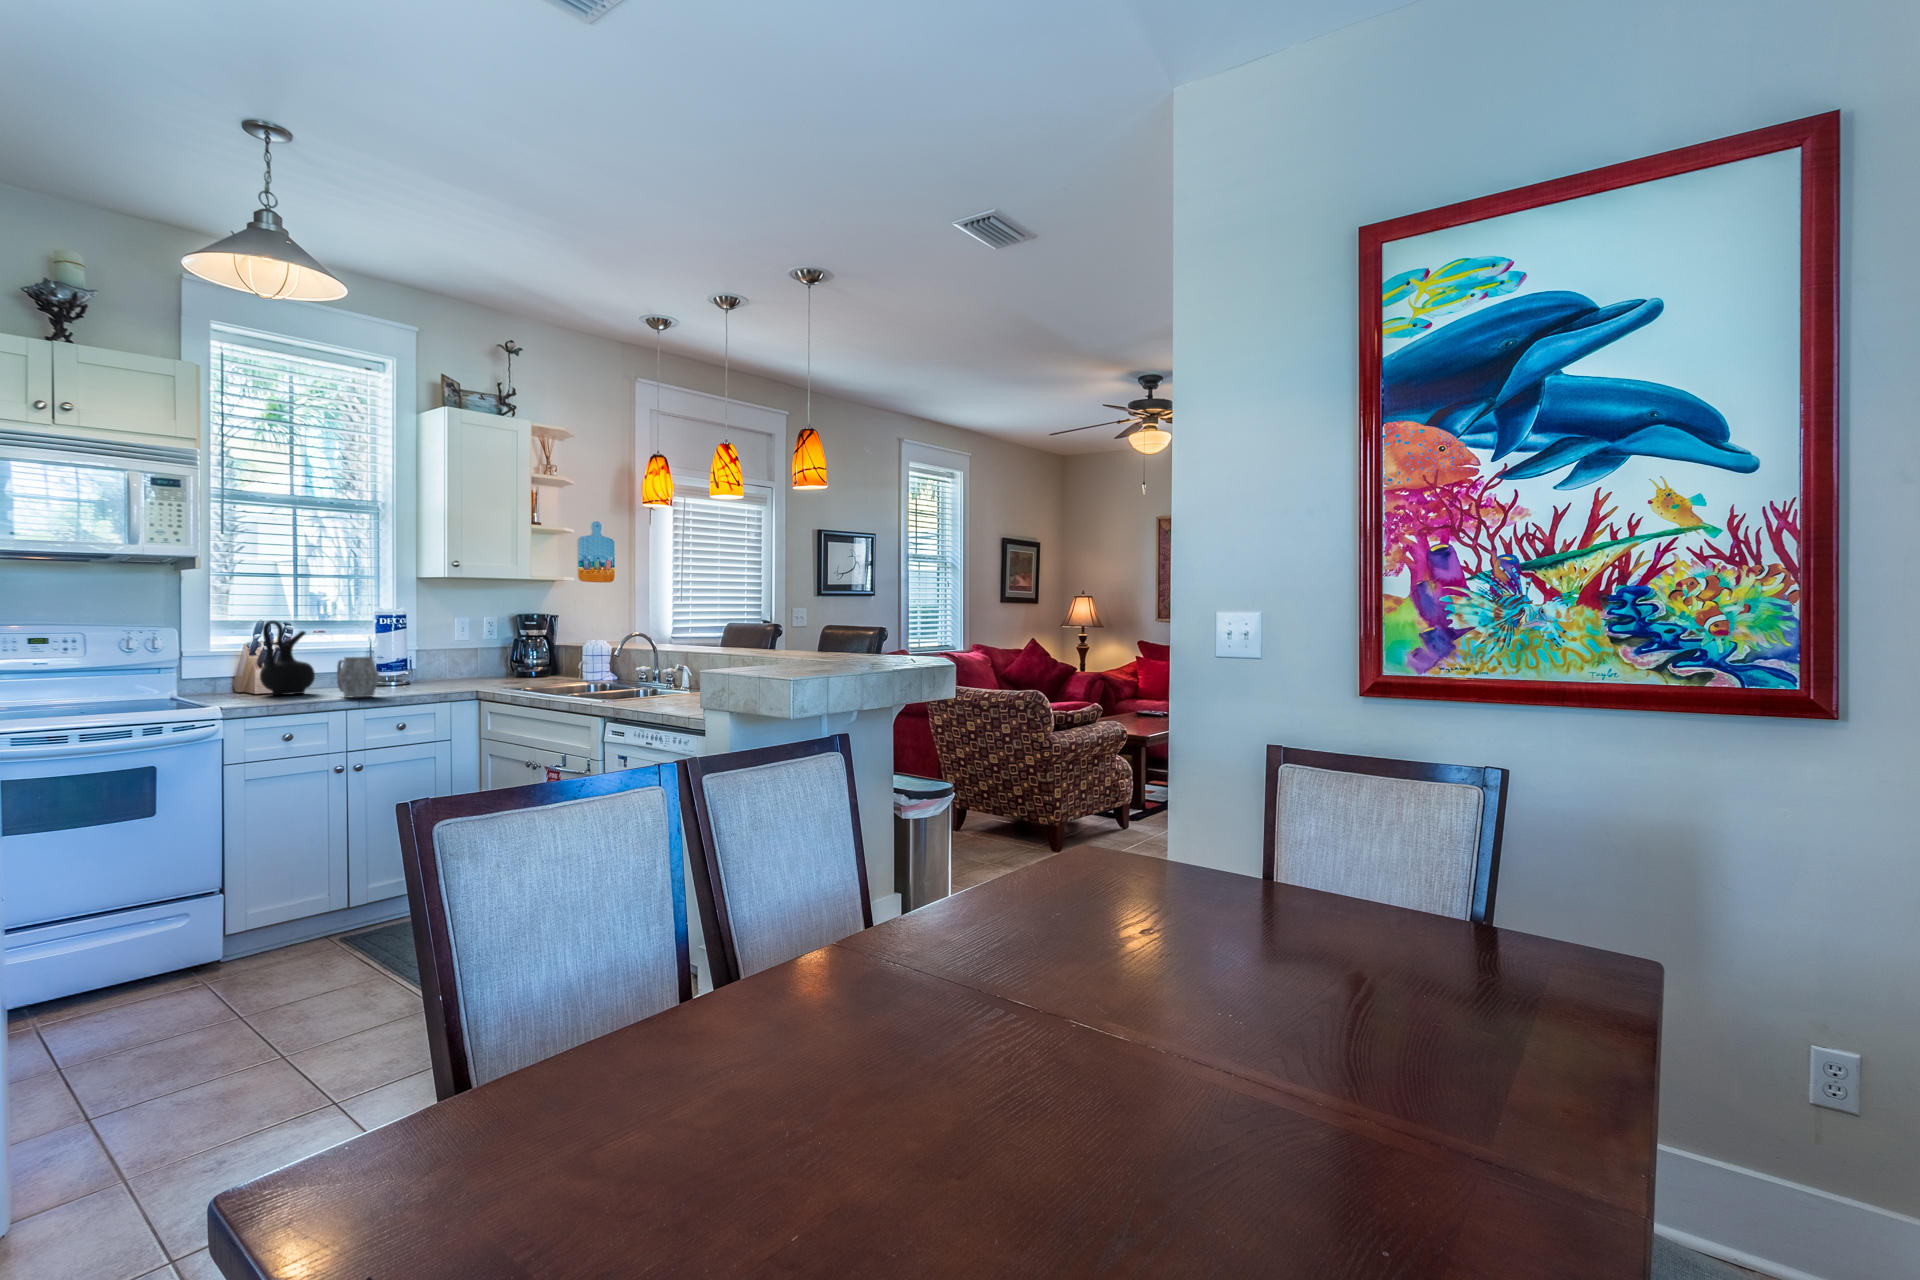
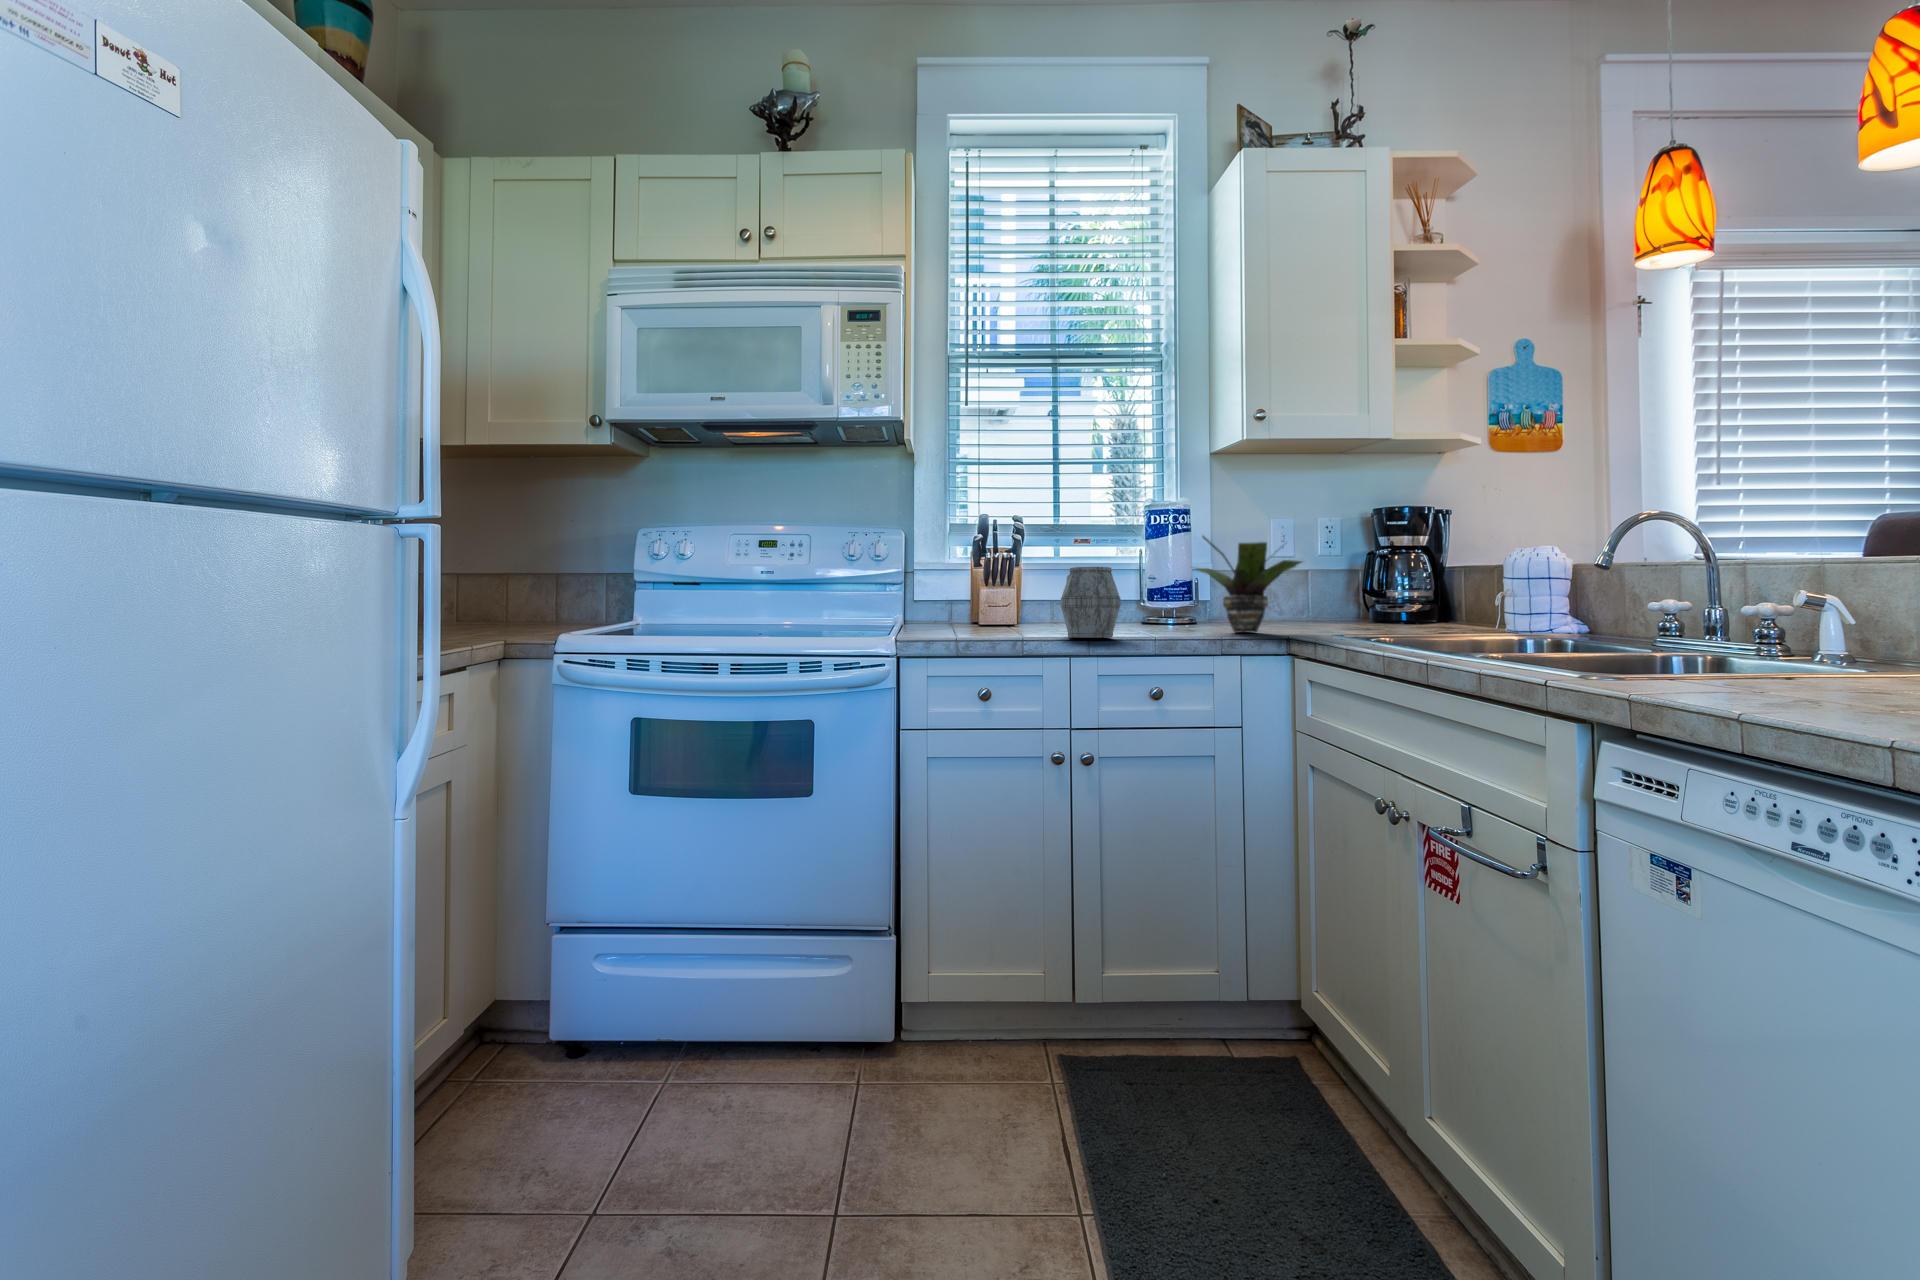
ceramic jug: present [260,620,315,695] -> none [978,514,1046,630]
potted plant: none [412,635,485,689] -> present [1195,536,1302,632]

